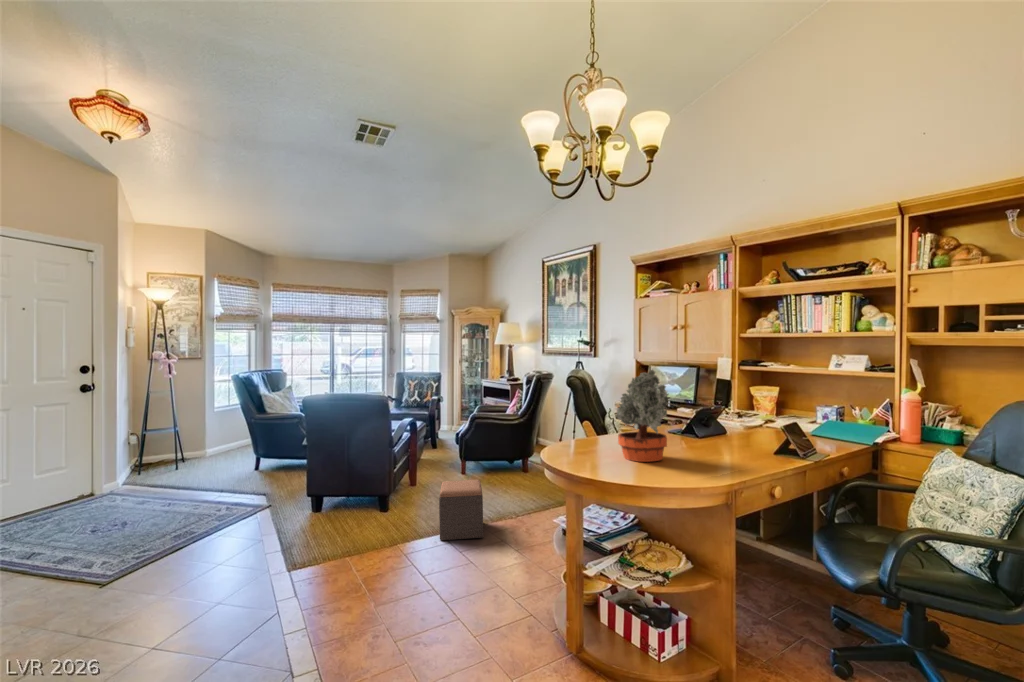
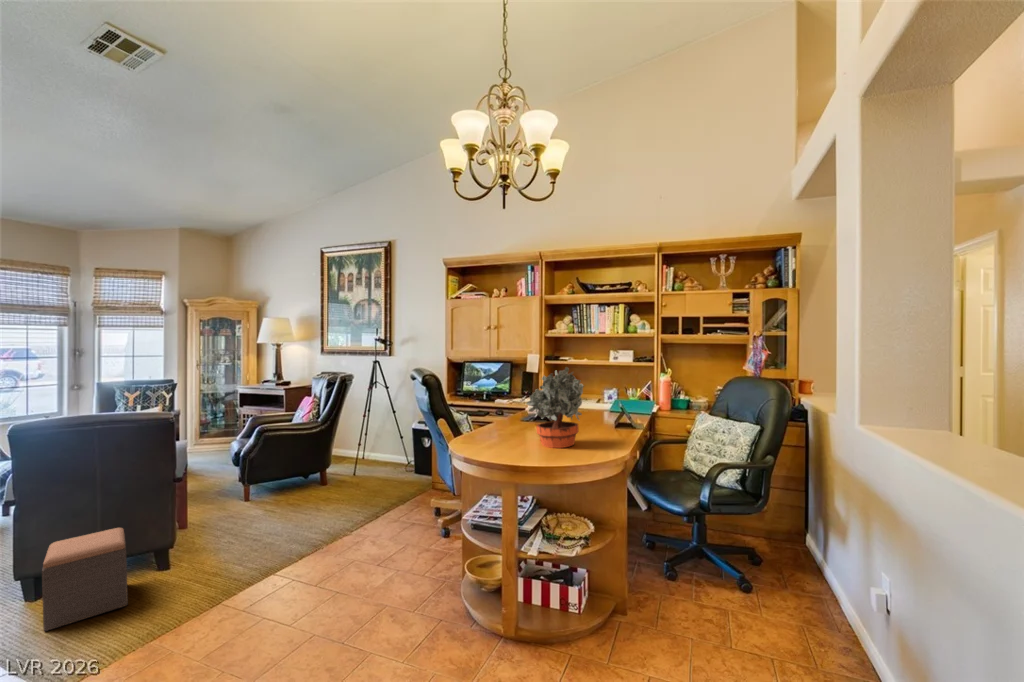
footstool: present [439,480,483,540] -> present [42,528,128,631]

